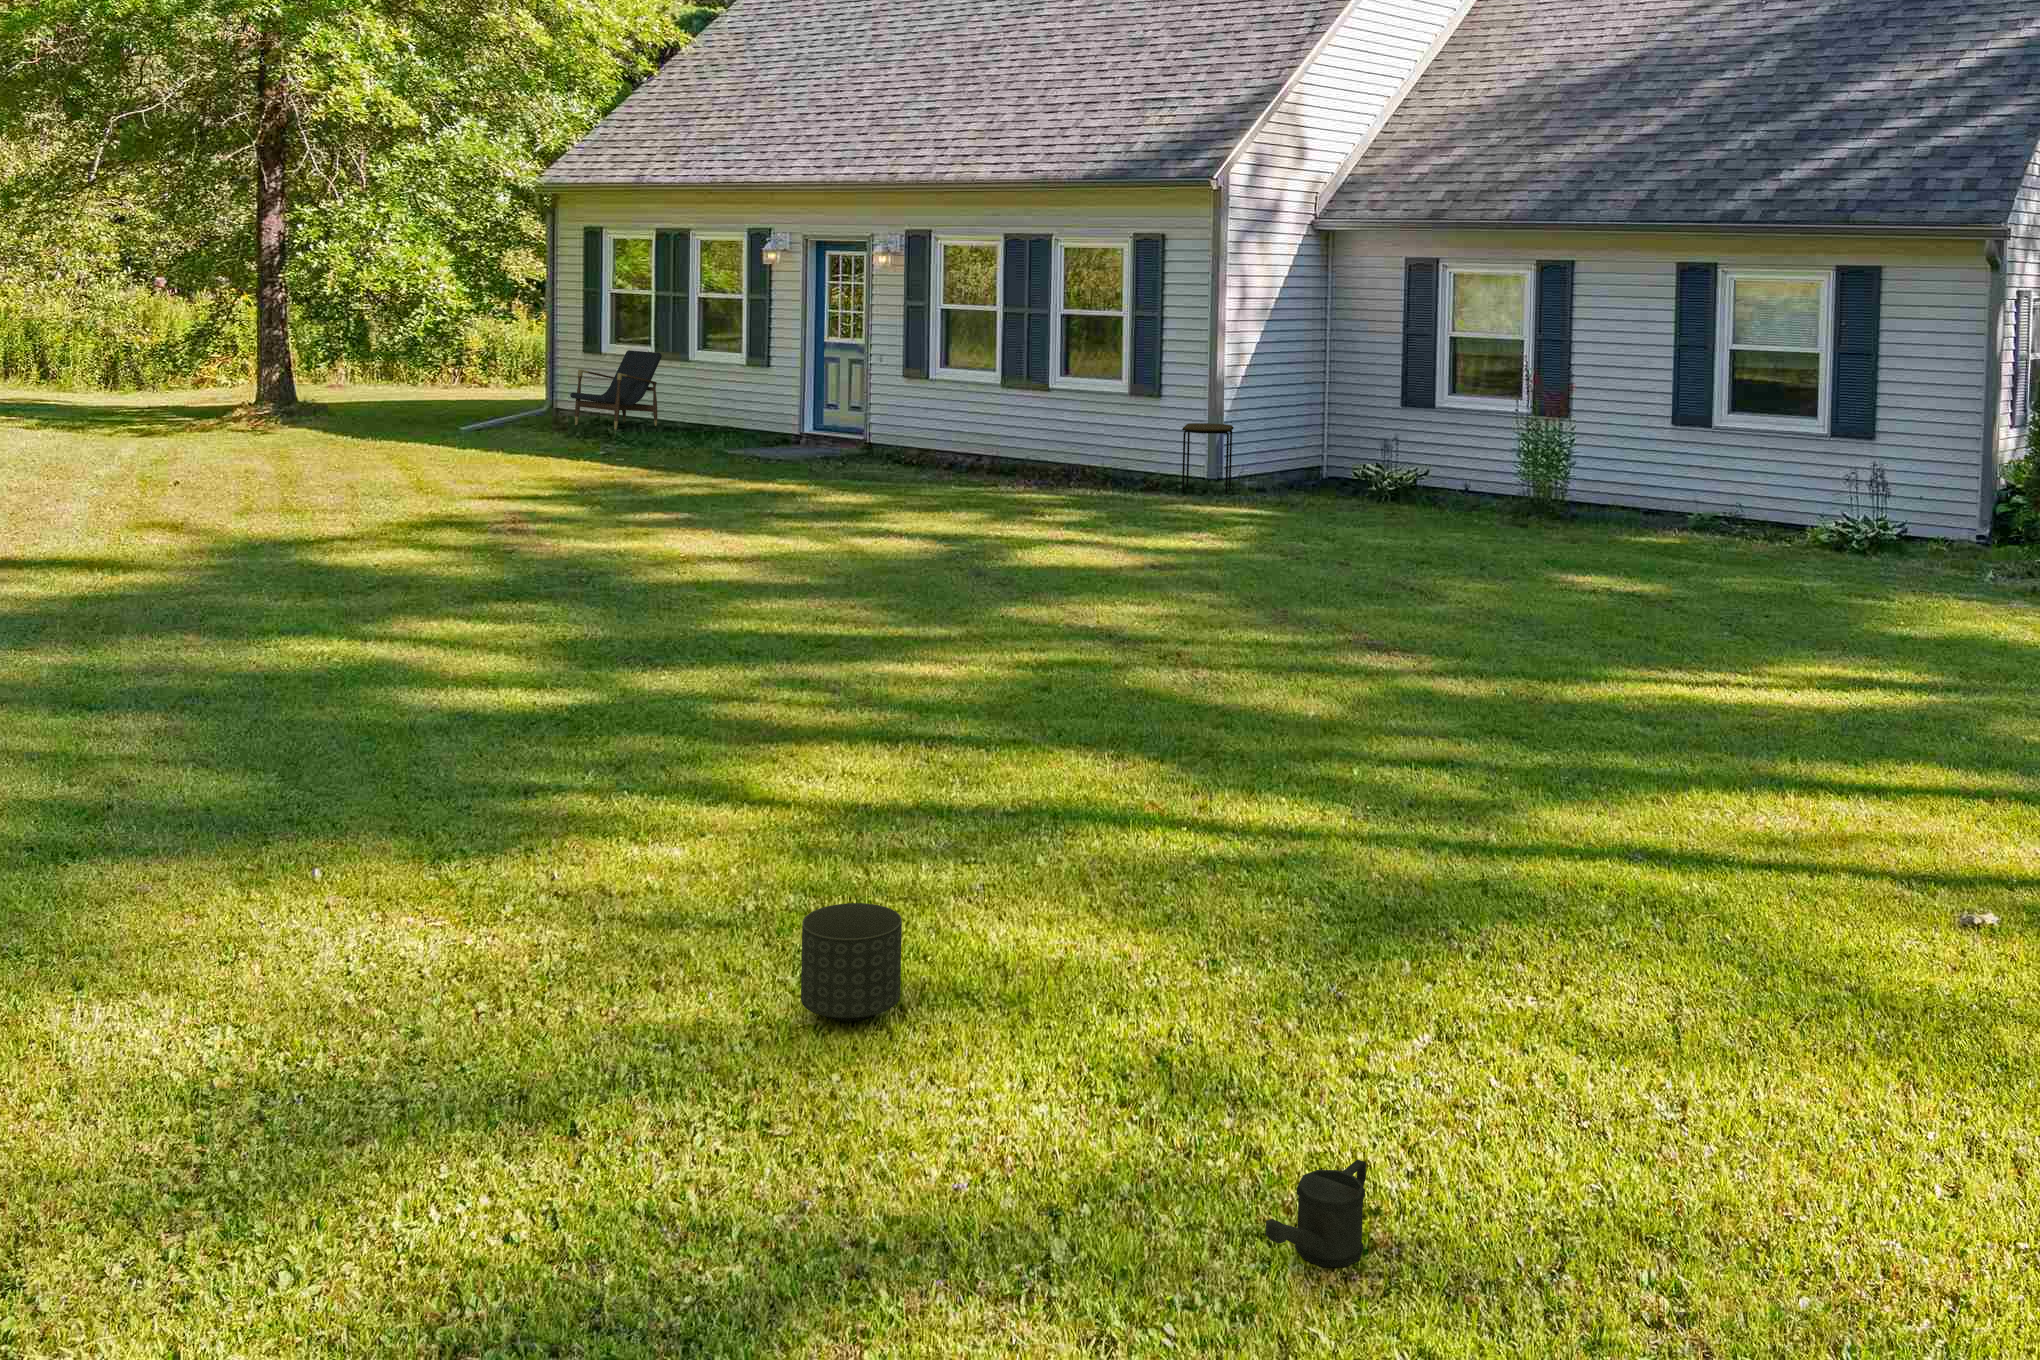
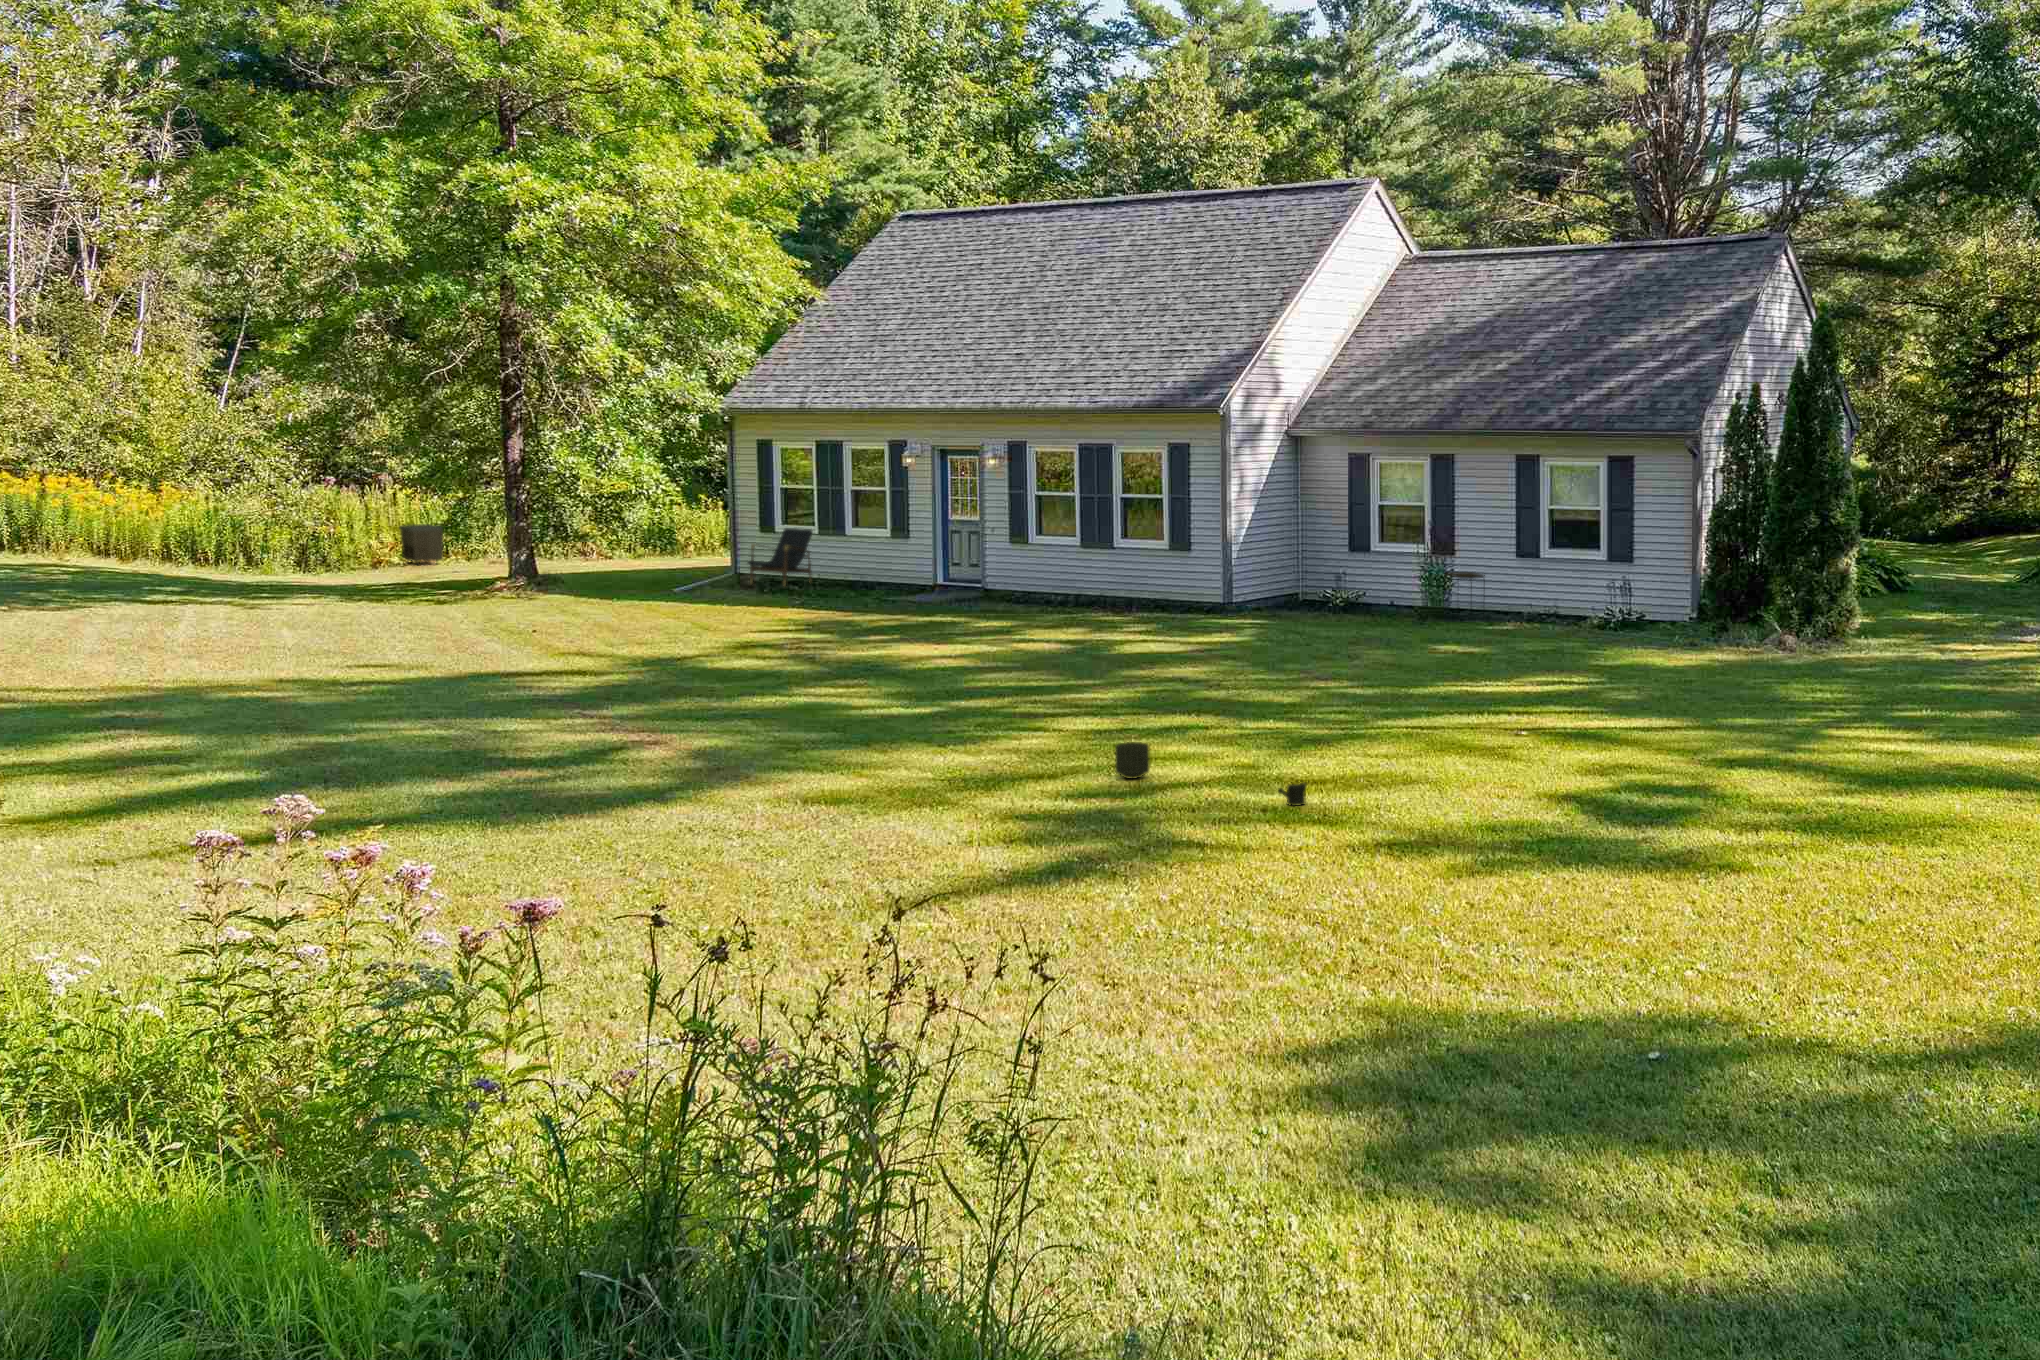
storage bench: none [194,336,241,387] -> present [399,524,443,563]
side table: present [1182,423,1234,494] -> present [1445,572,1485,615]

